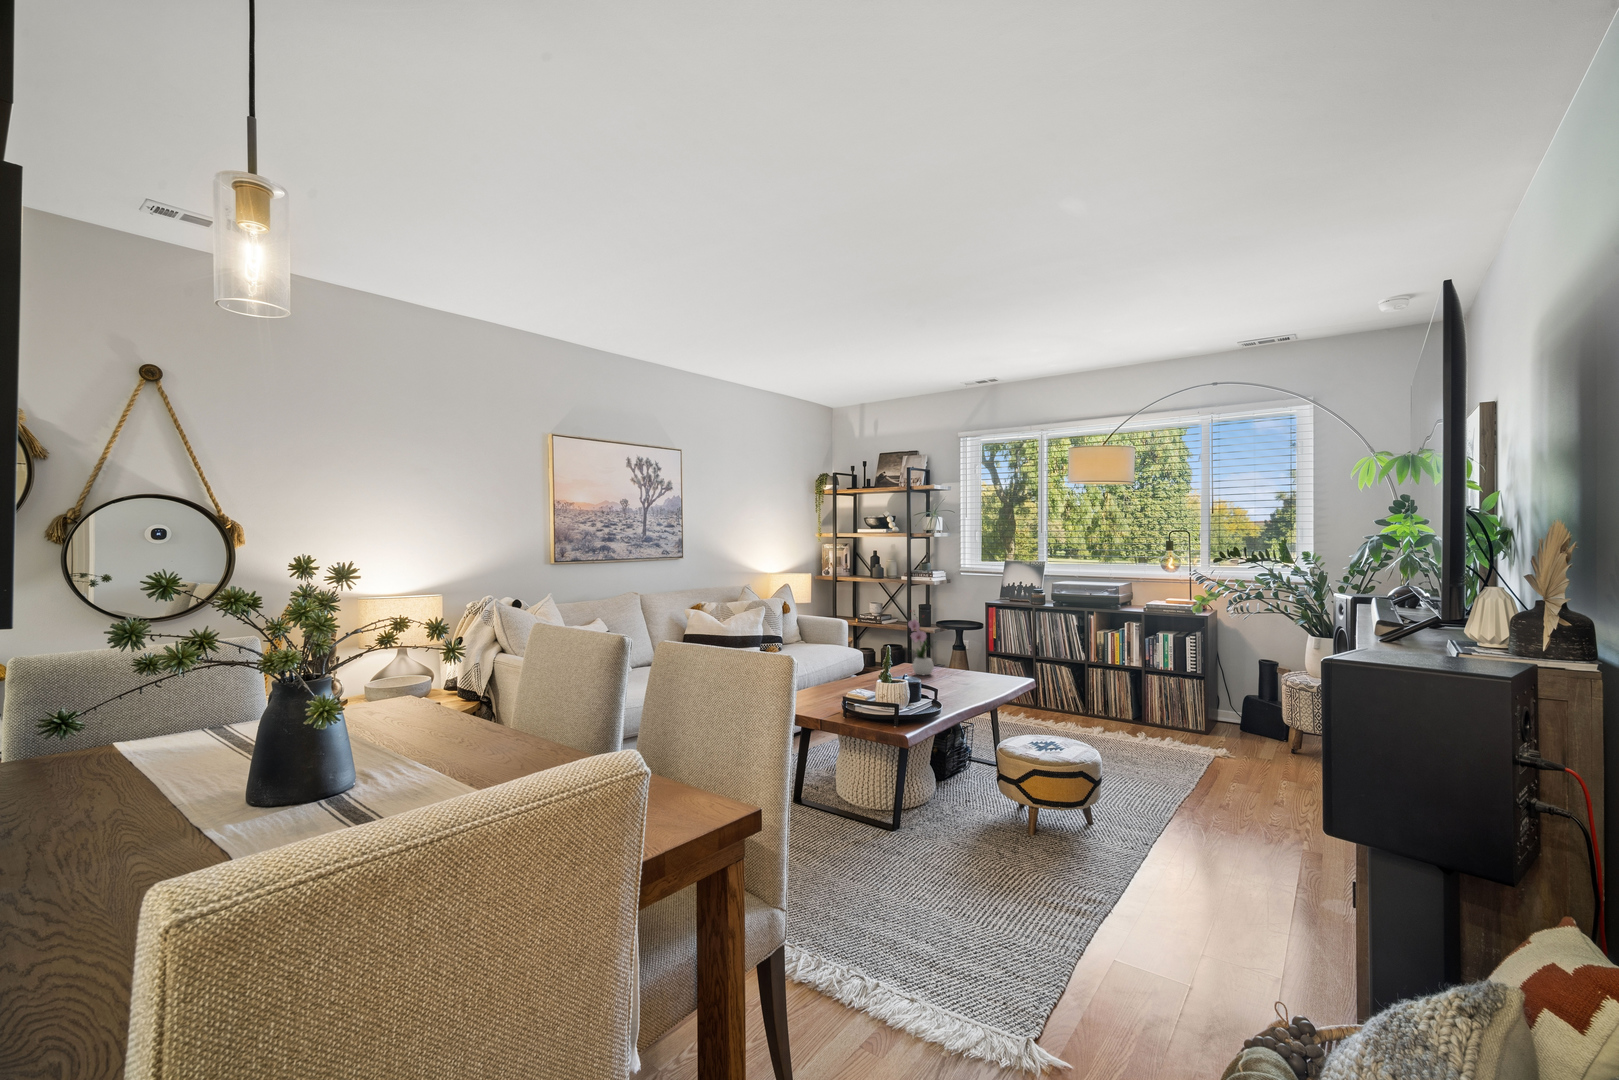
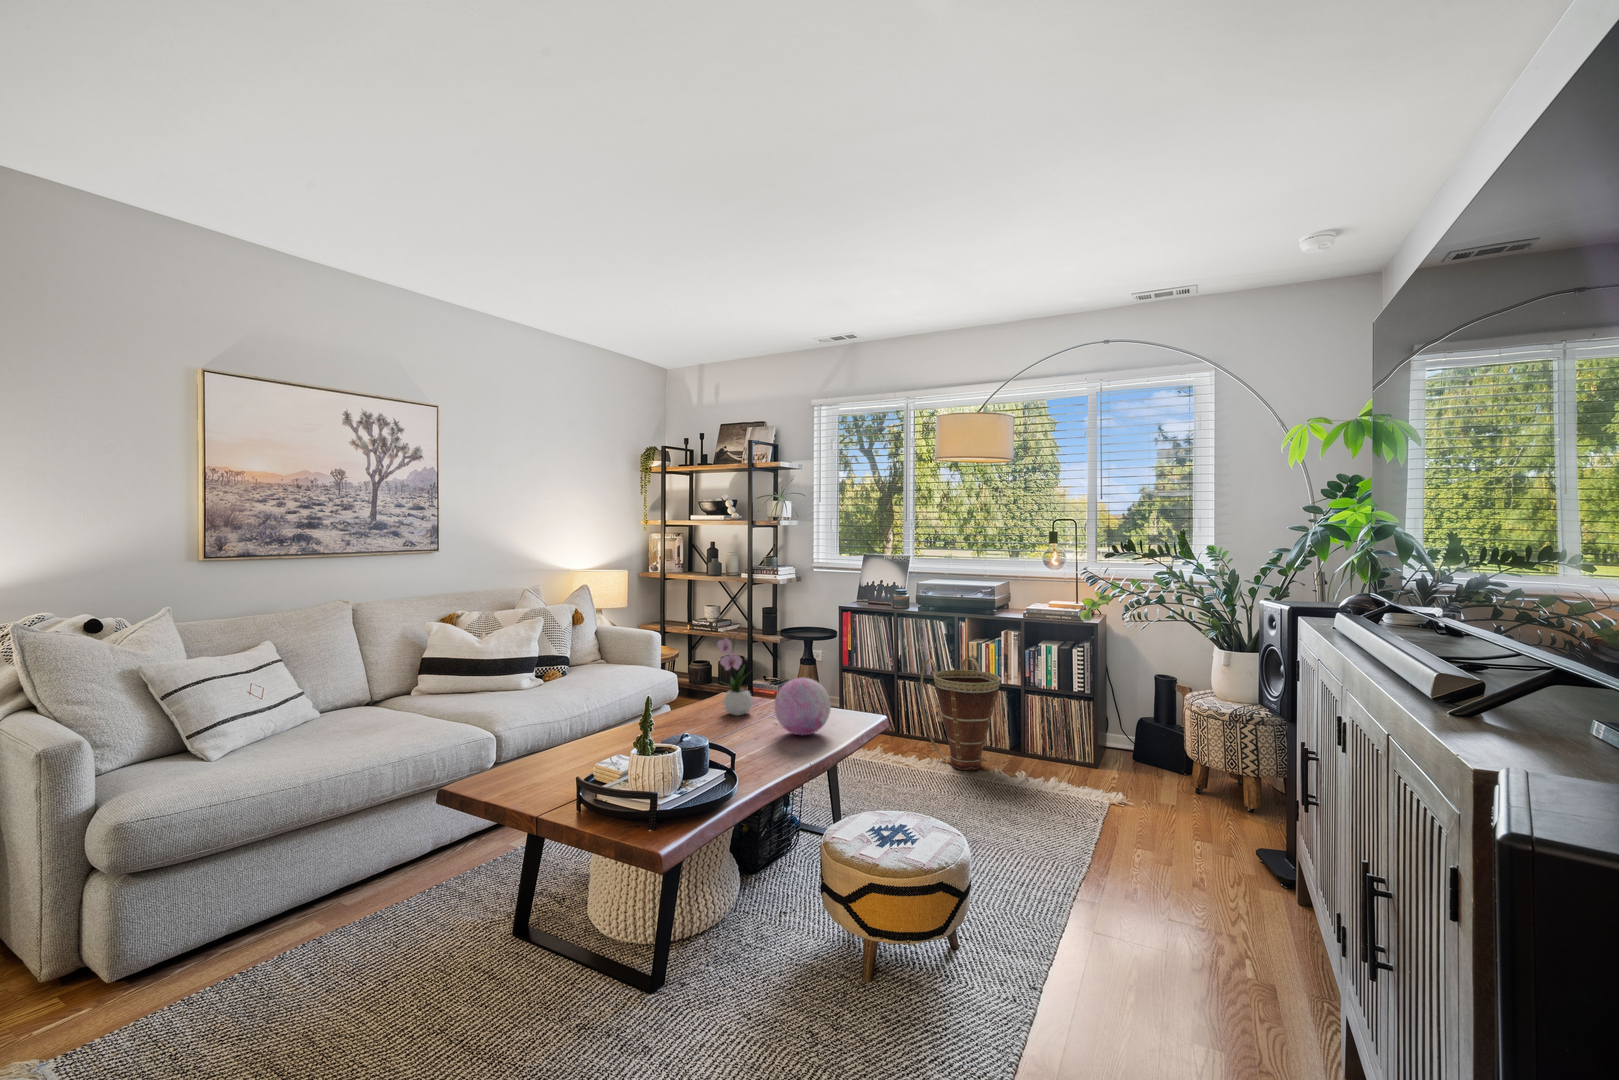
basket: none [1056,644,1124,732] -> present [920,658,1001,770]
decorative orb: none [955,646,996,687] -> present [775,678,831,735]

